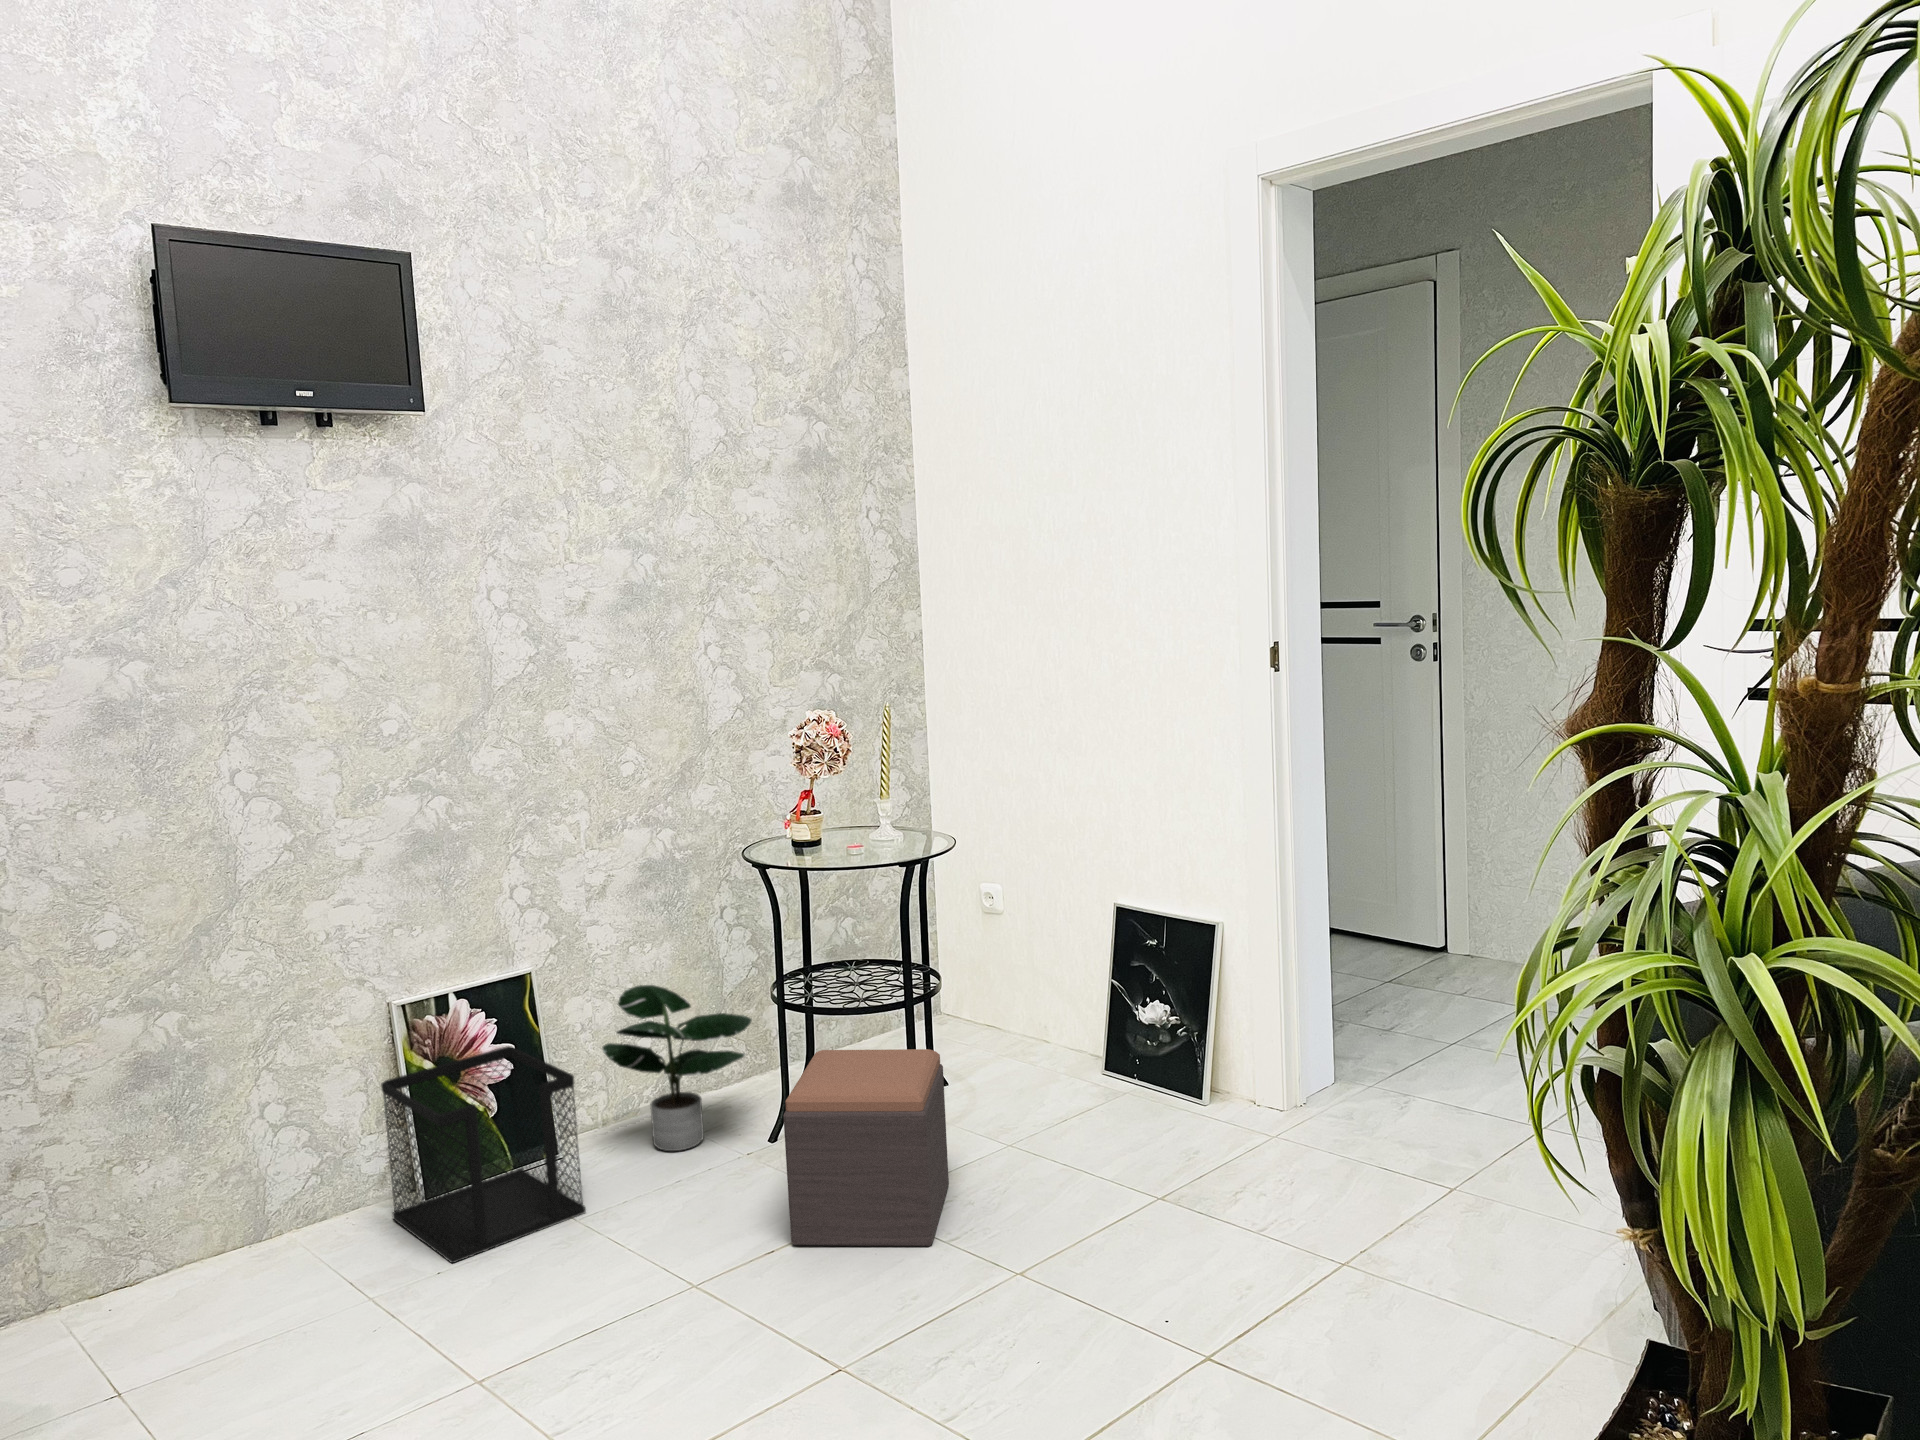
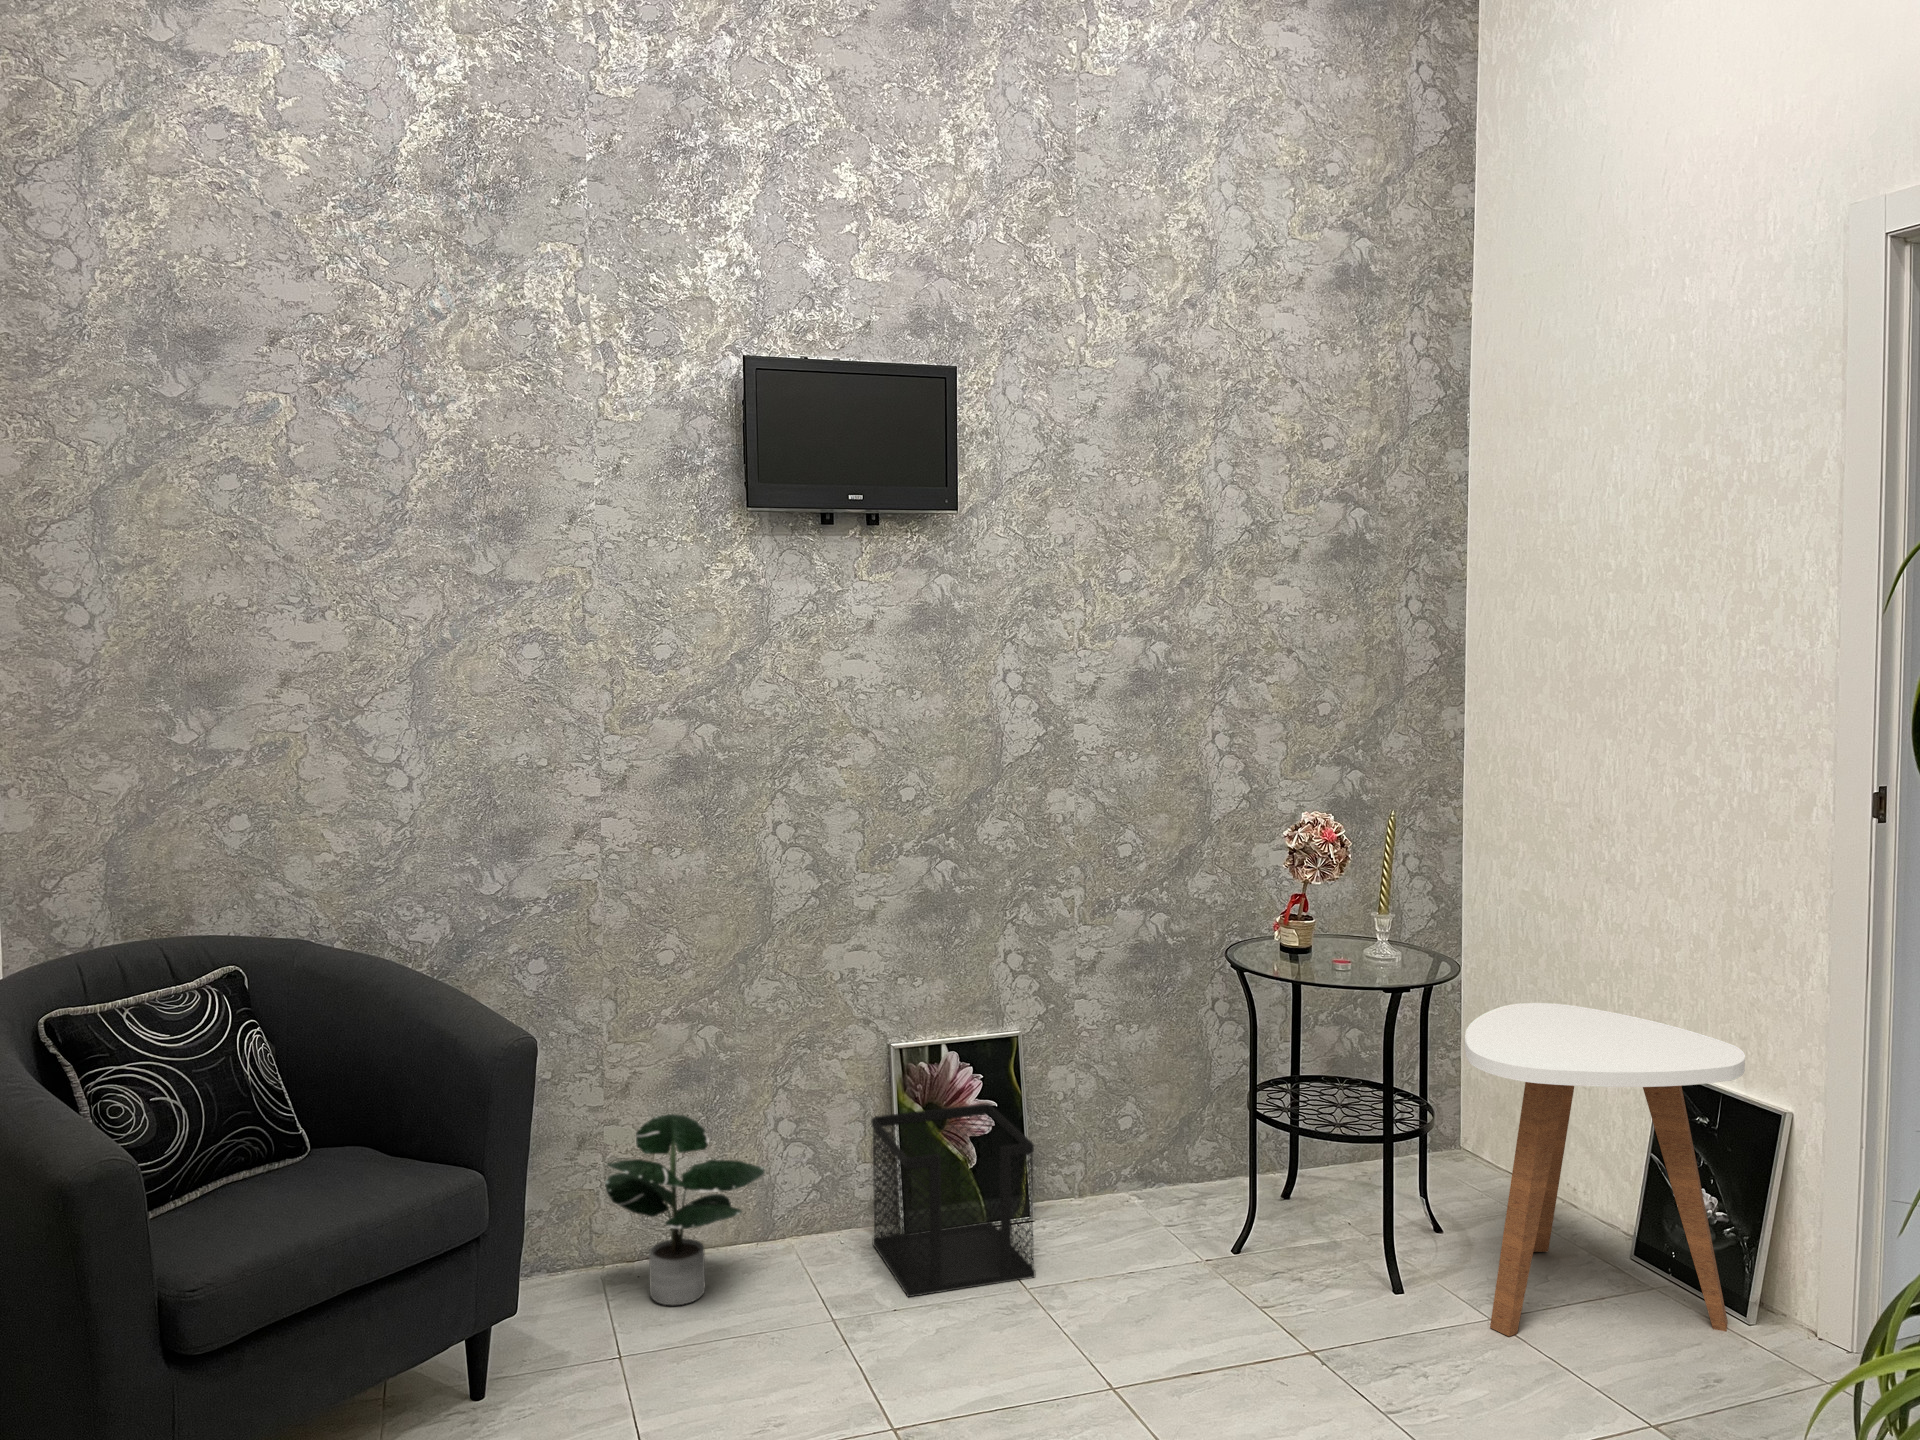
side table: none [979,865,1208,1165] -> present [1465,1003,1745,1336]
potted plant: present [602,985,752,1151] -> present [605,1114,765,1305]
footstool: present [783,1049,949,1246] -> none [1213,1164,1397,1393]

